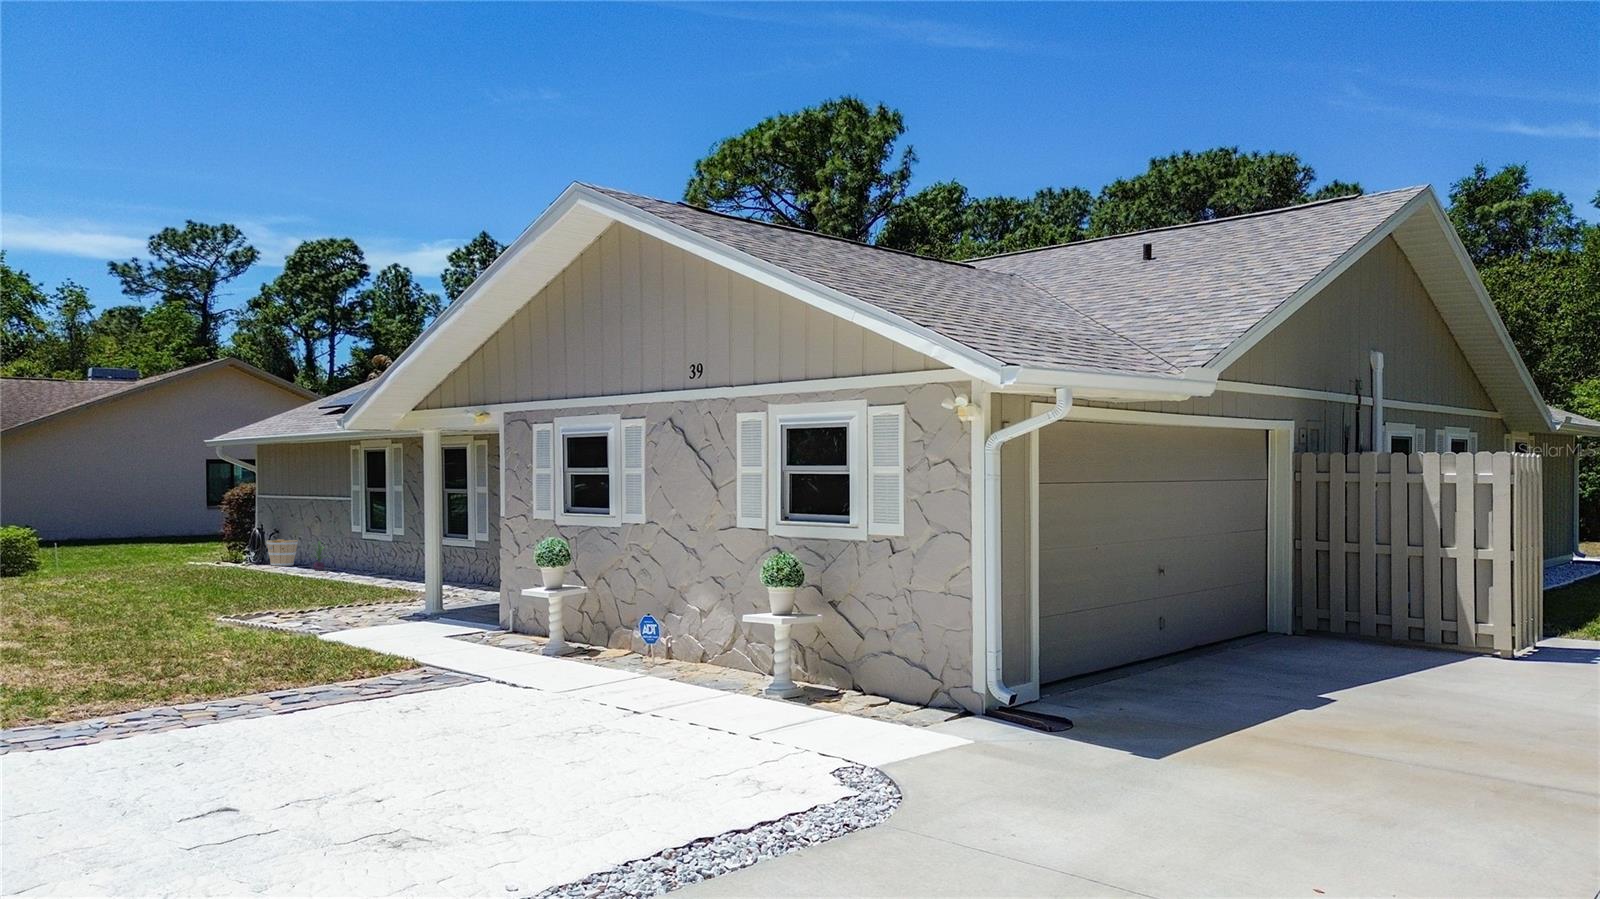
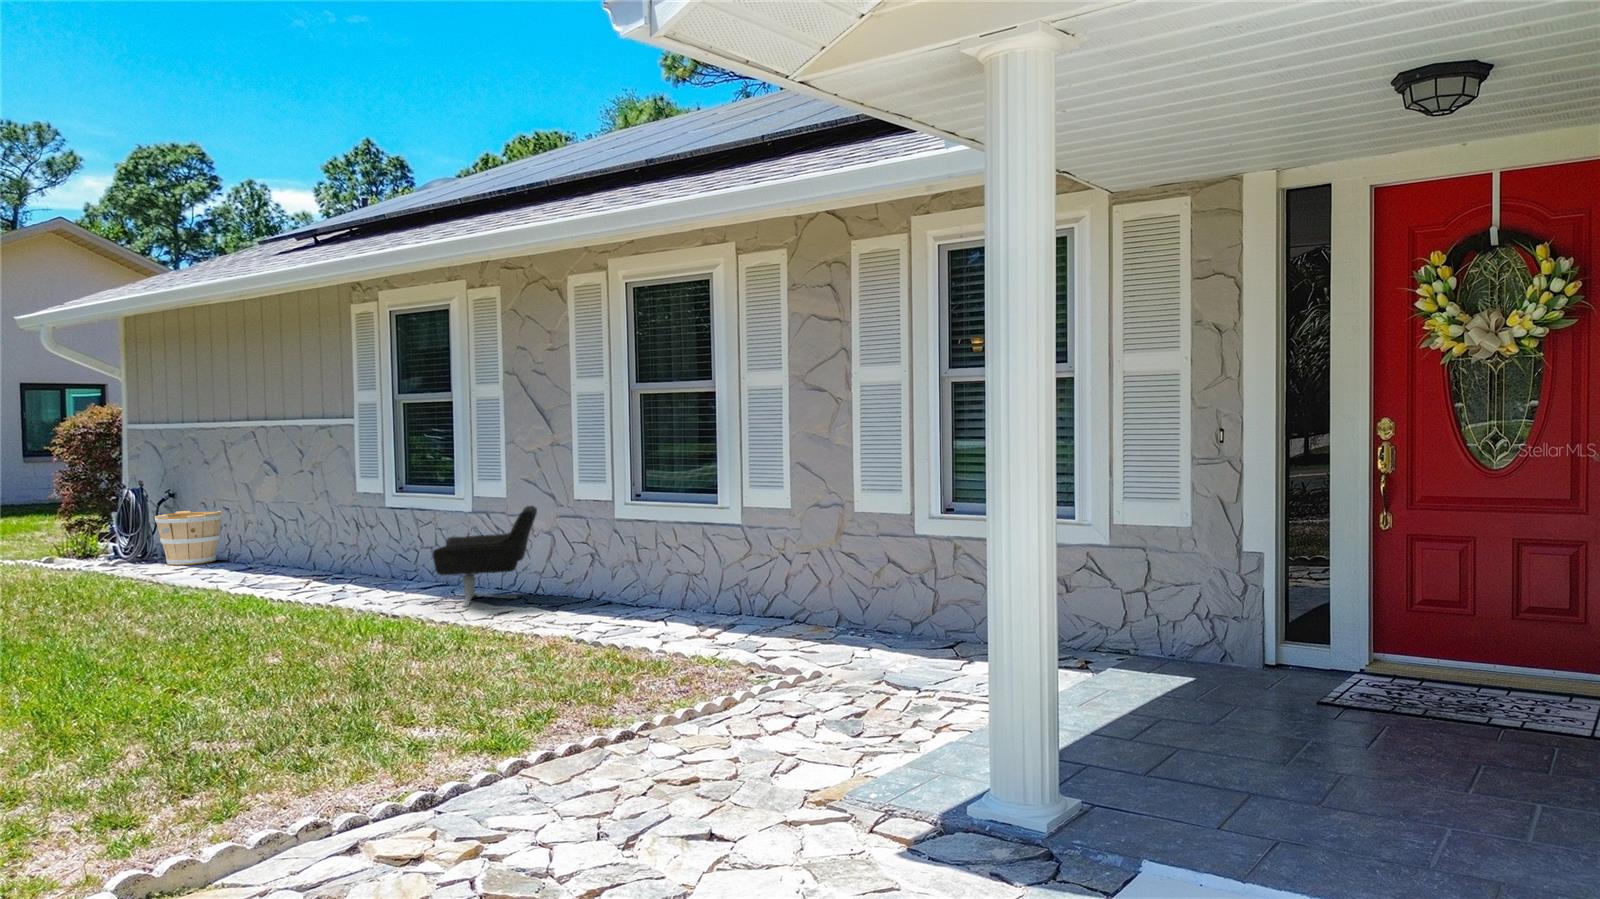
lounge chair: none [360,540,414,581] -> present [423,506,537,607]
decorative plant: present [313,542,325,571] -> none [246,512,317,575]

